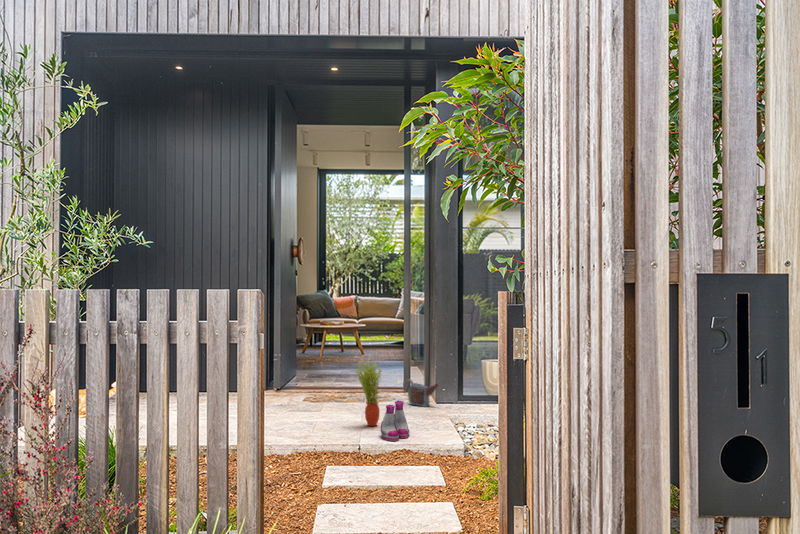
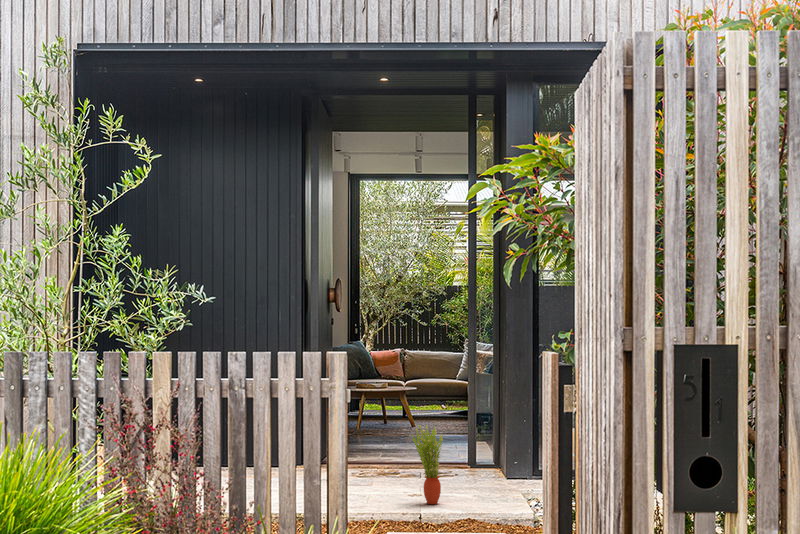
watering can: present [403,379,438,407] -> none [467,451,512,485]
boots: present [381,401,409,441] -> none [443,473,476,518]

